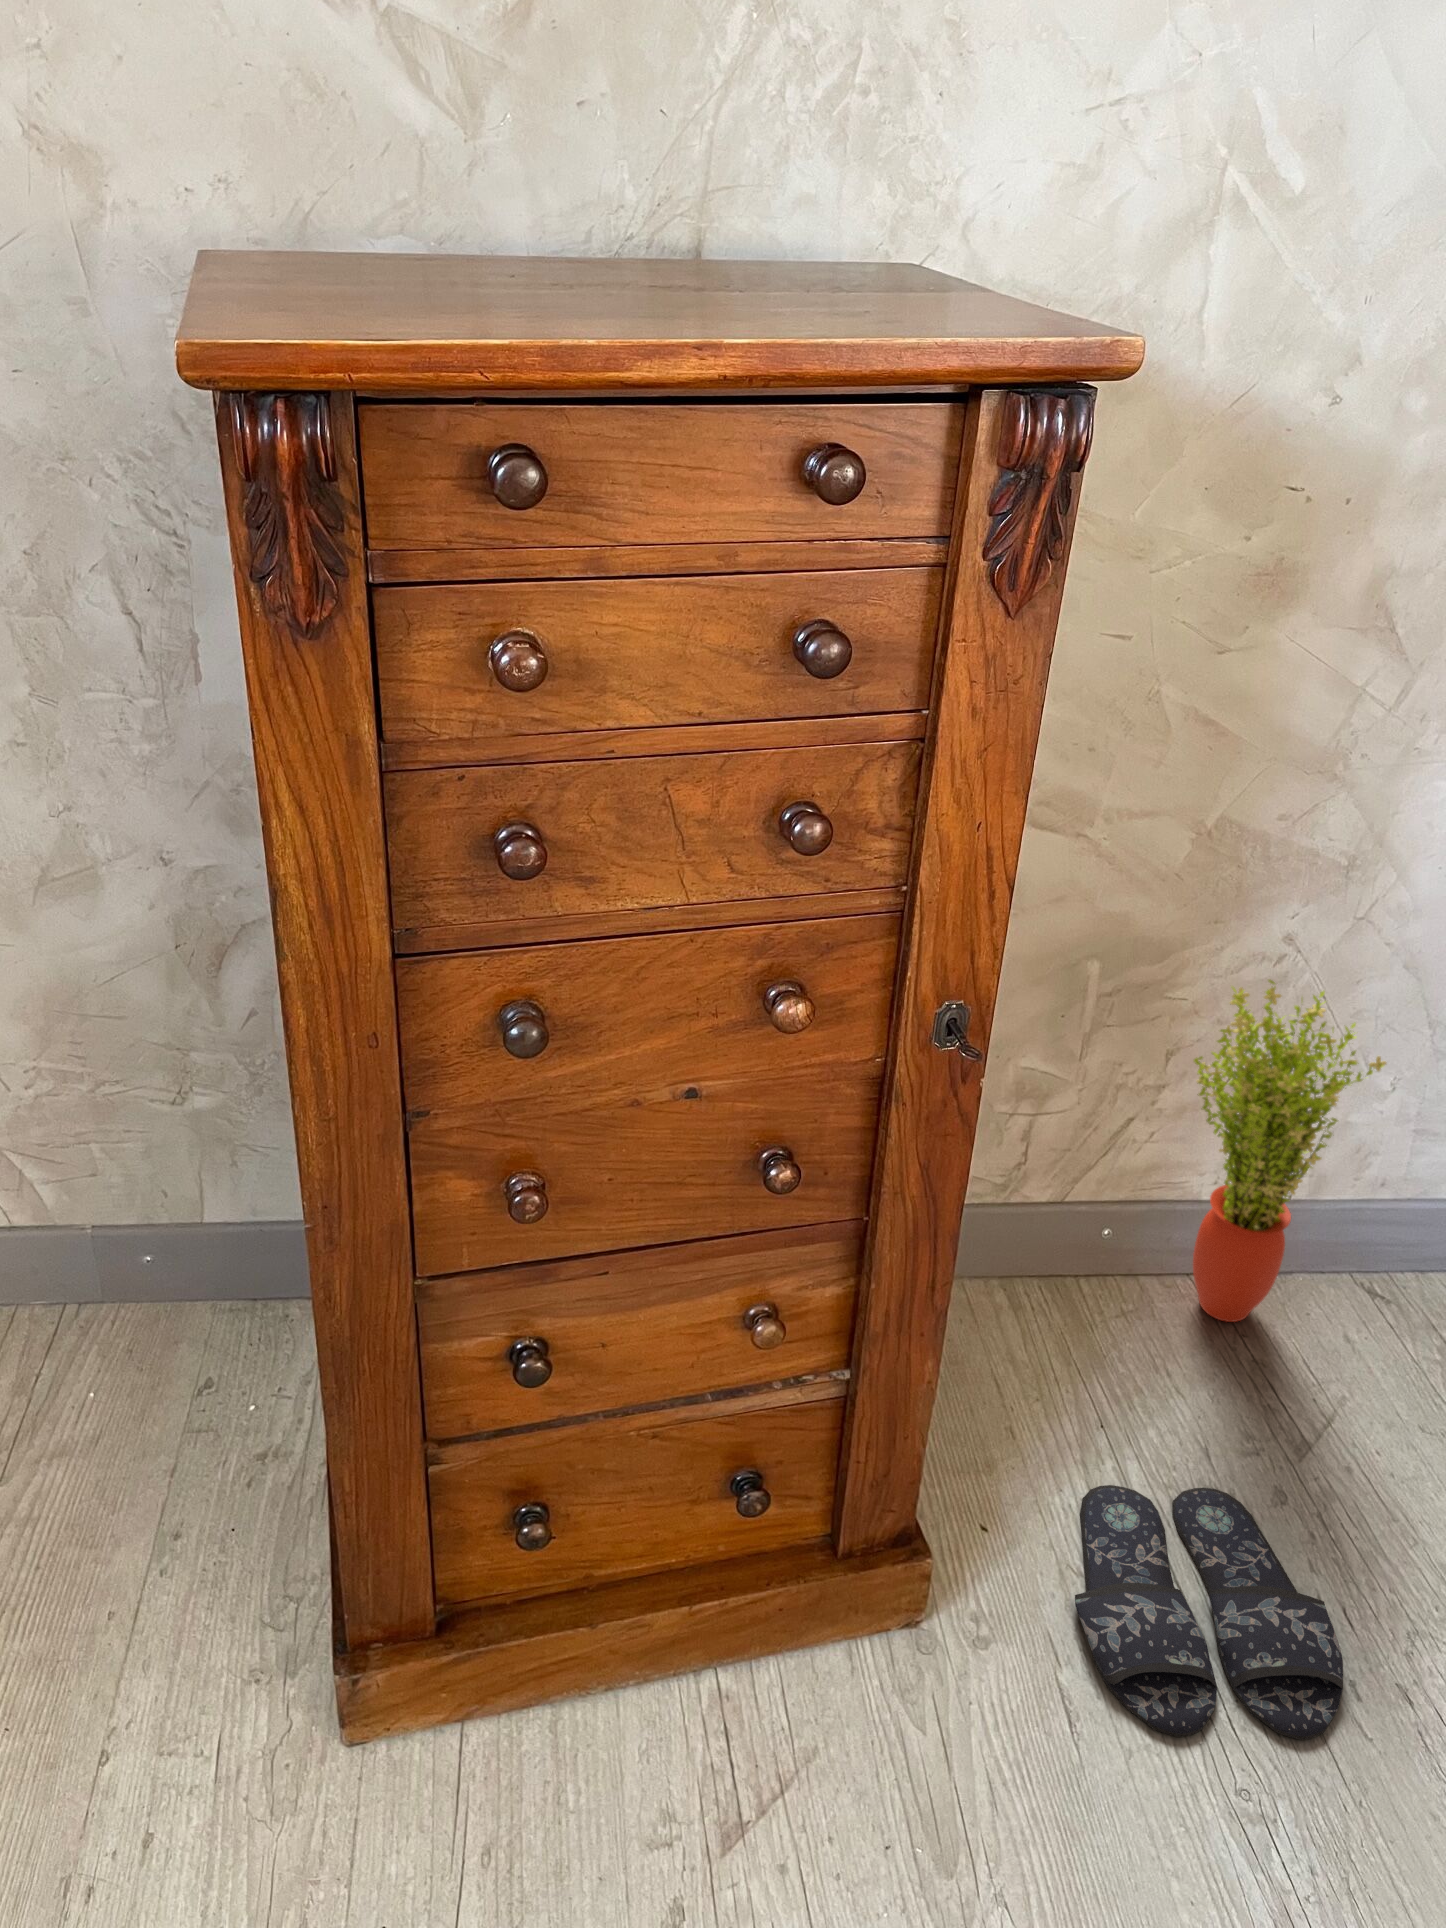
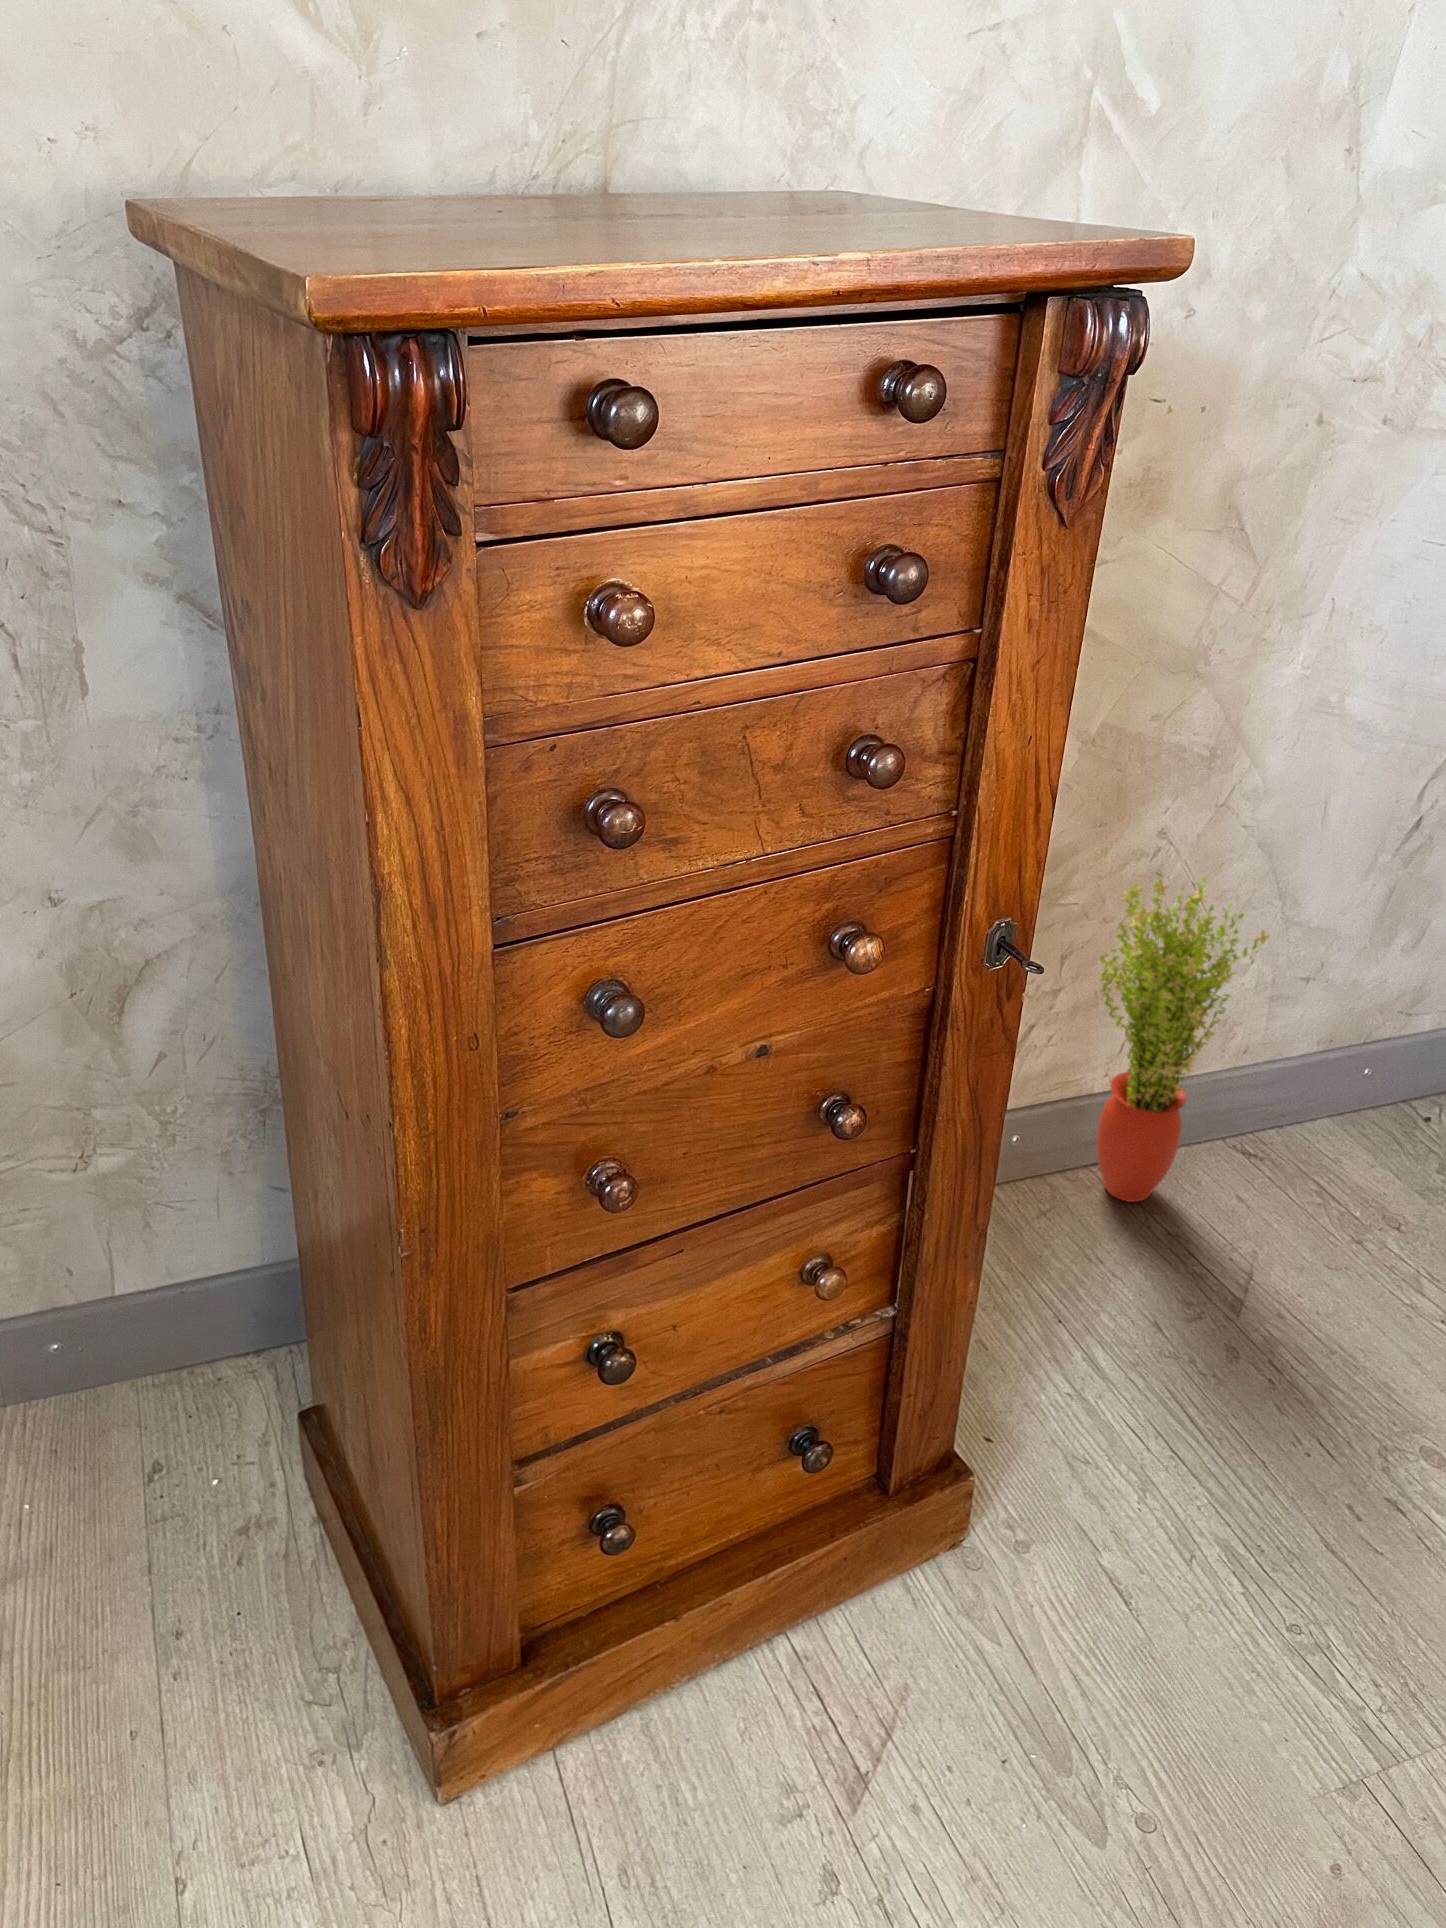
slippers: present [1075,1485,1343,1739] -> none [1066,1357,1345,1592]

